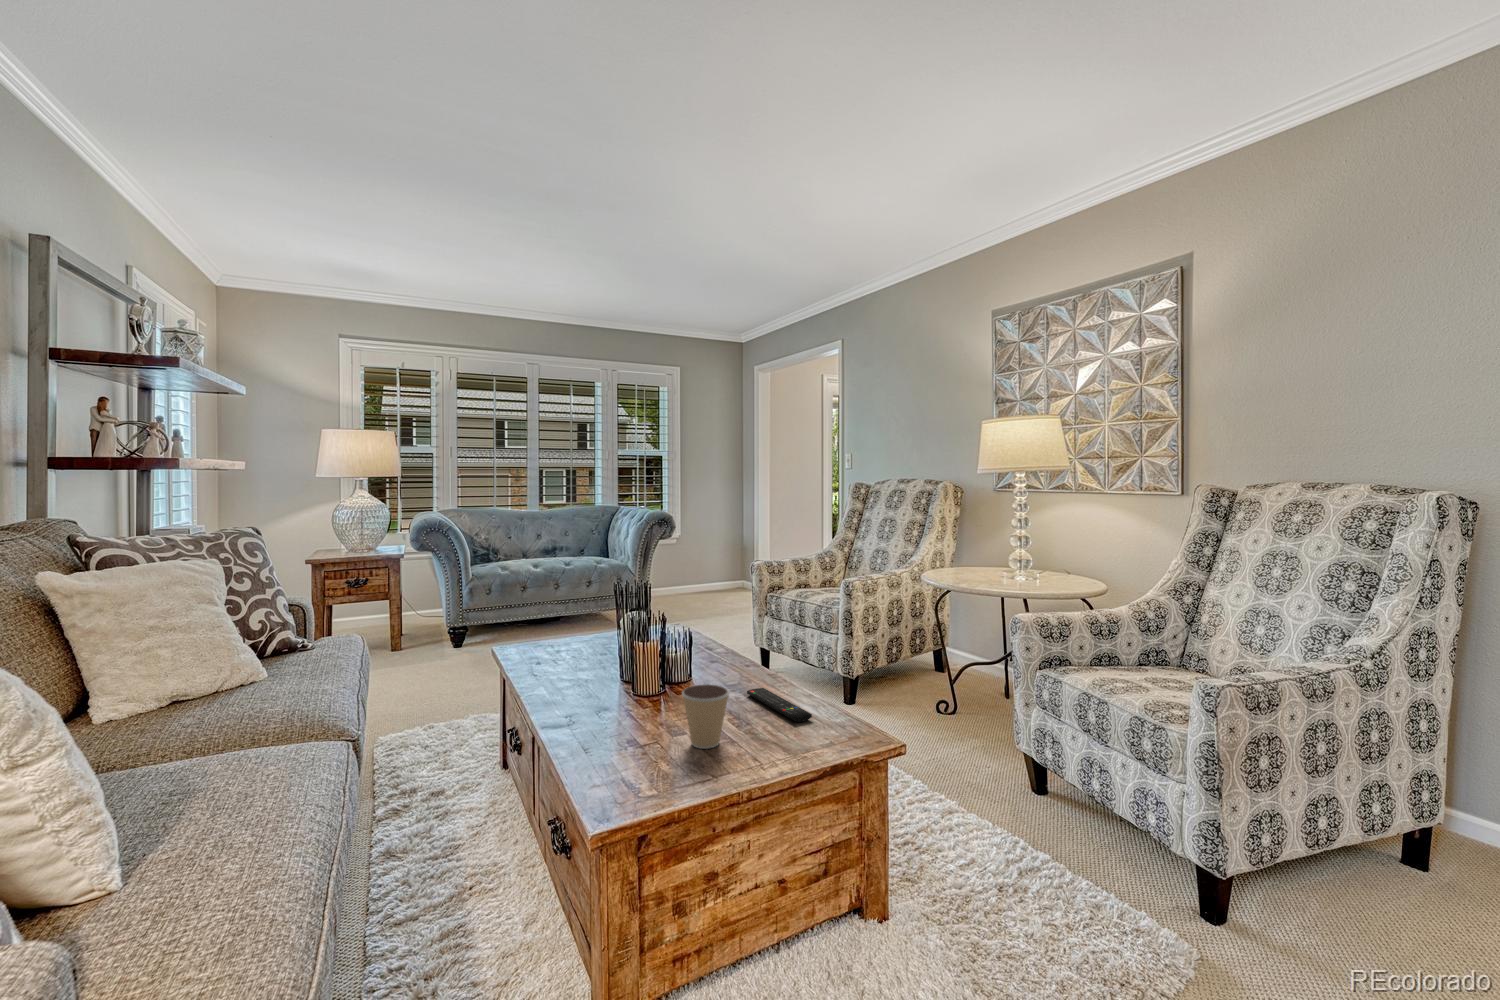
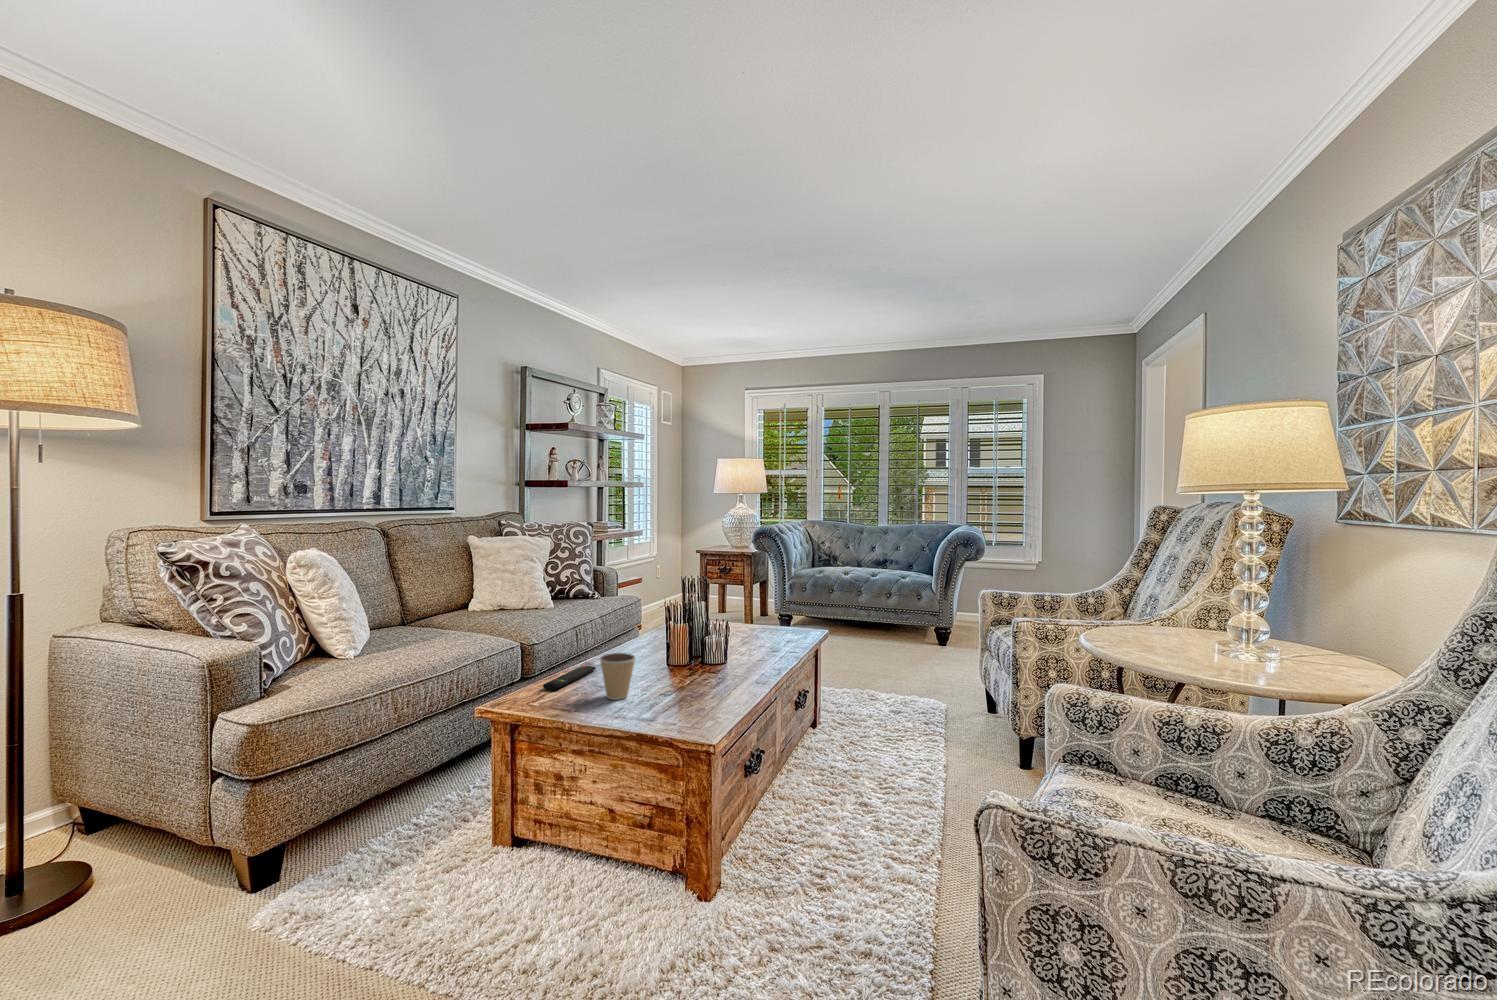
remote control: present [747,688,812,722] -> present [543,666,596,690]

